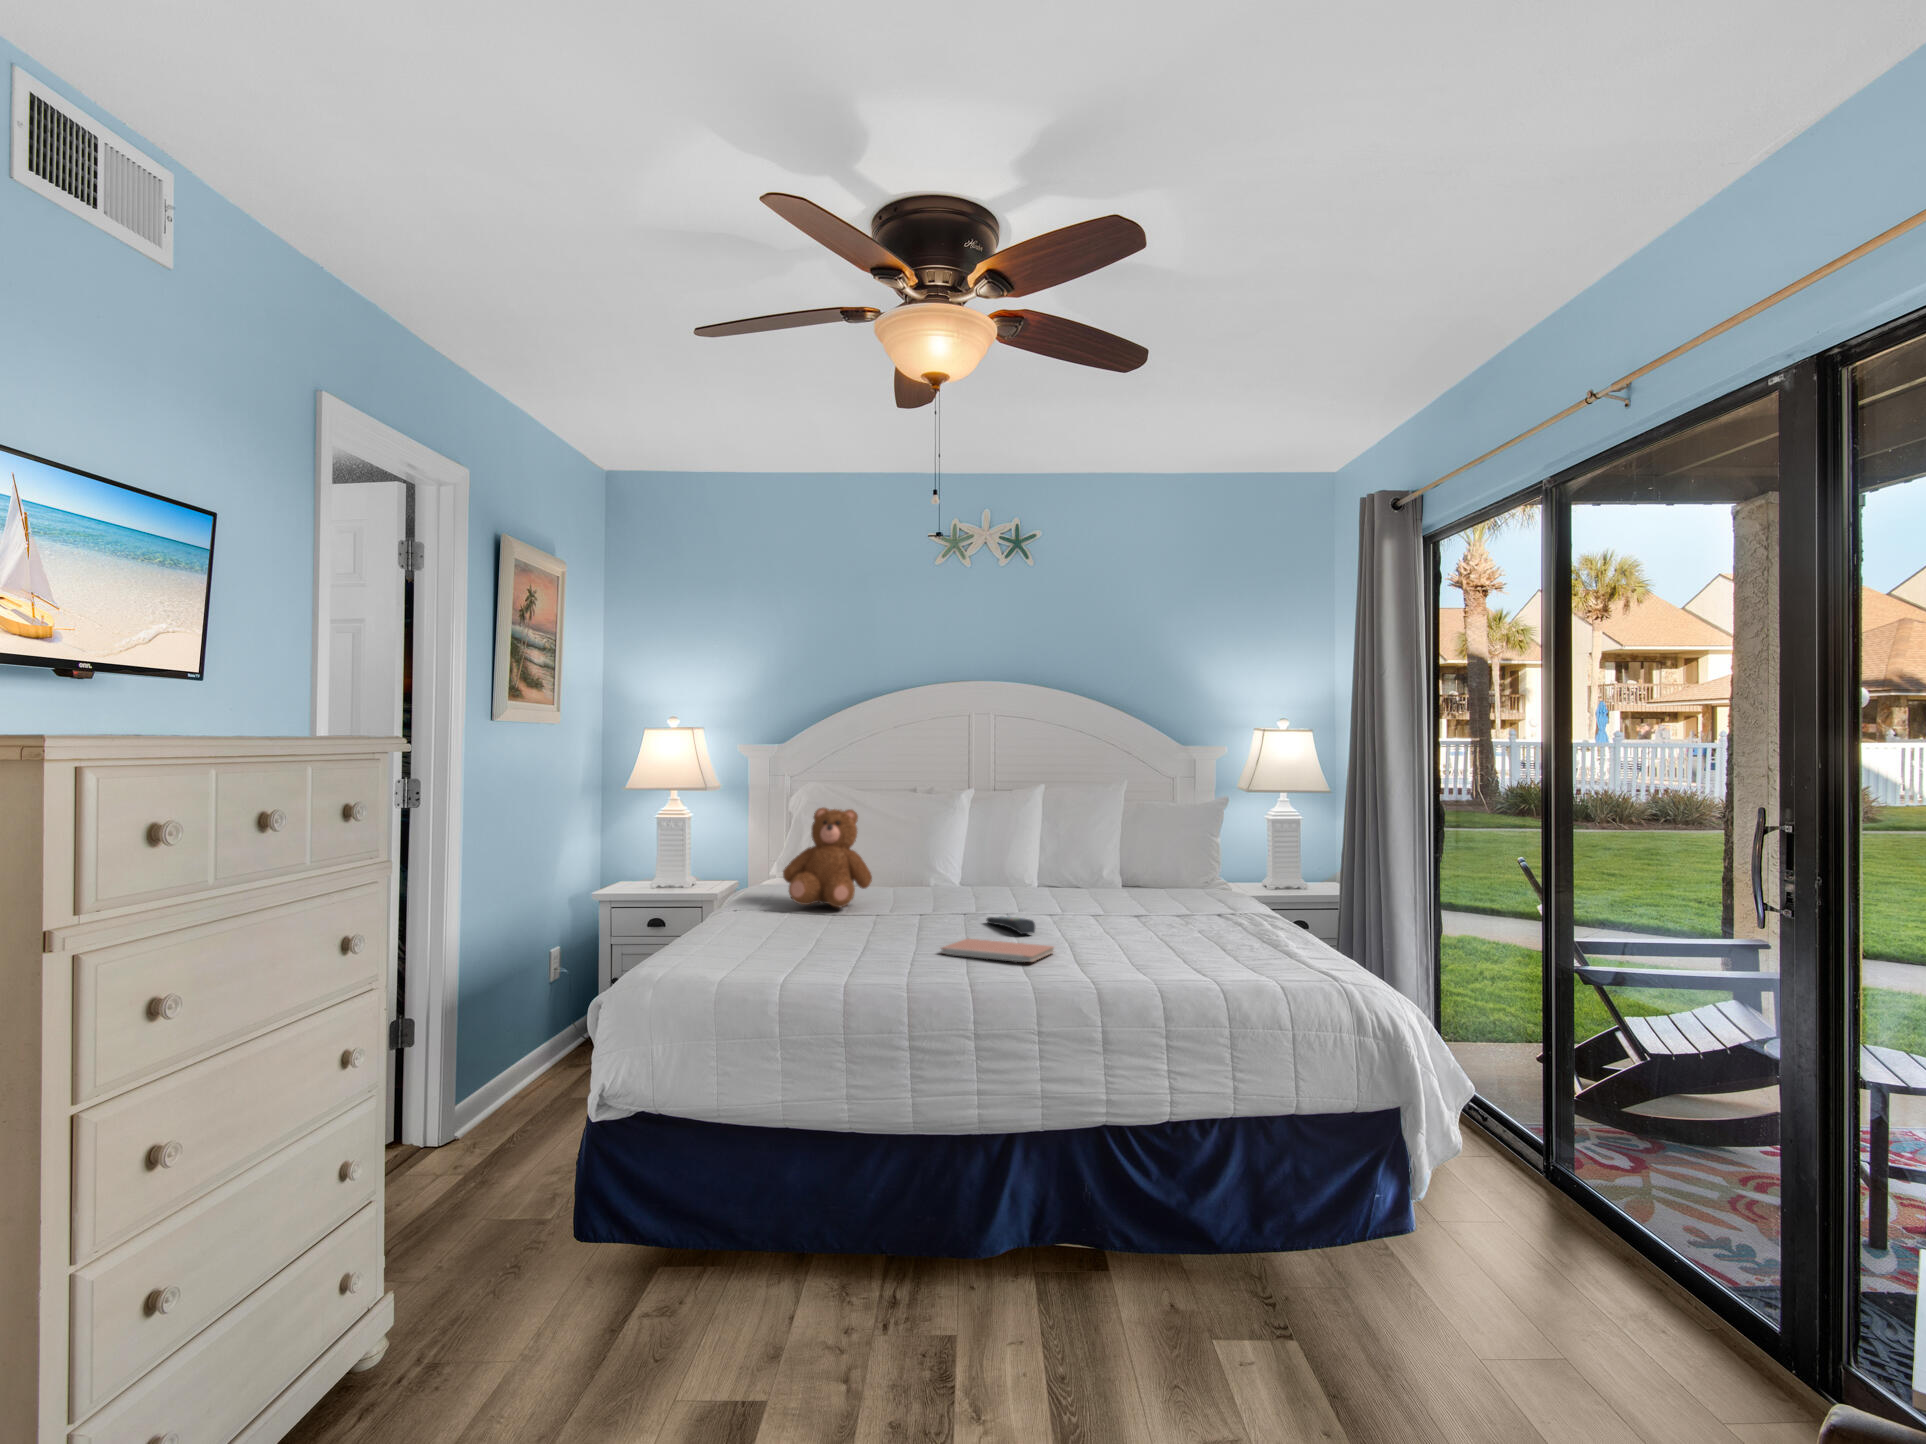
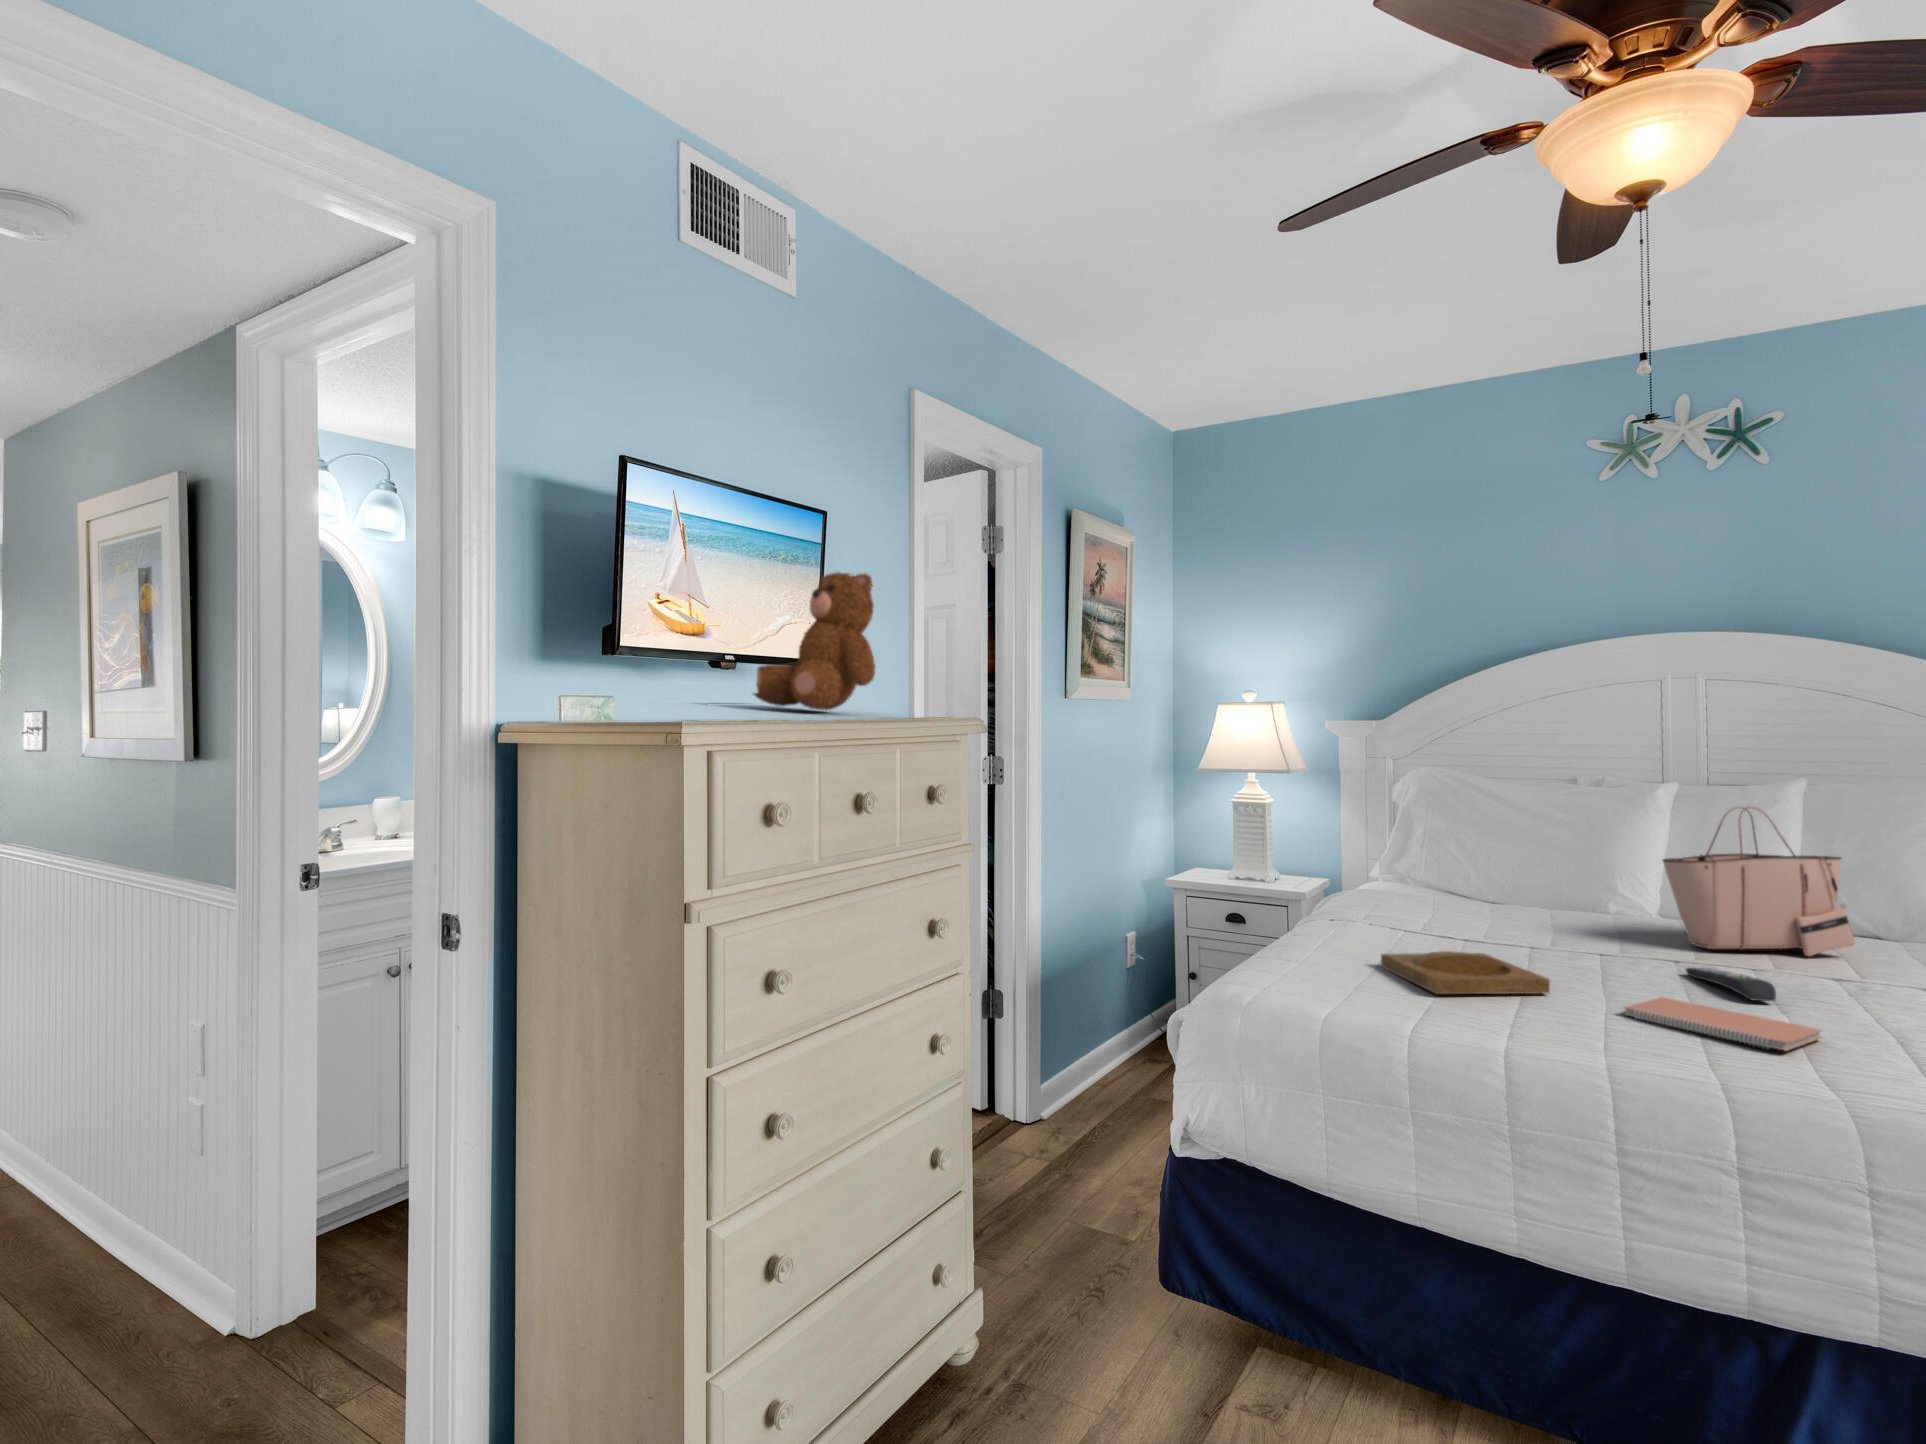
tote bag: none [977,799,1089,904] -> present [1663,807,1855,956]
teddy bear: present [783,808,872,908] -> present [754,572,876,710]
tray: none [773,922,894,956] -> present [1381,951,1550,994]

